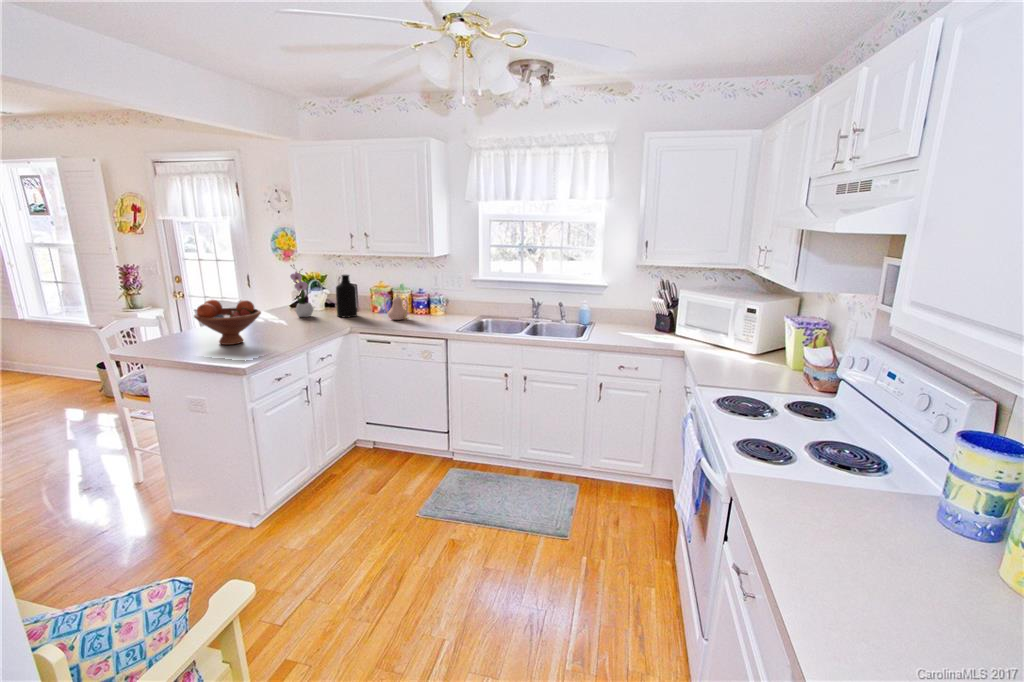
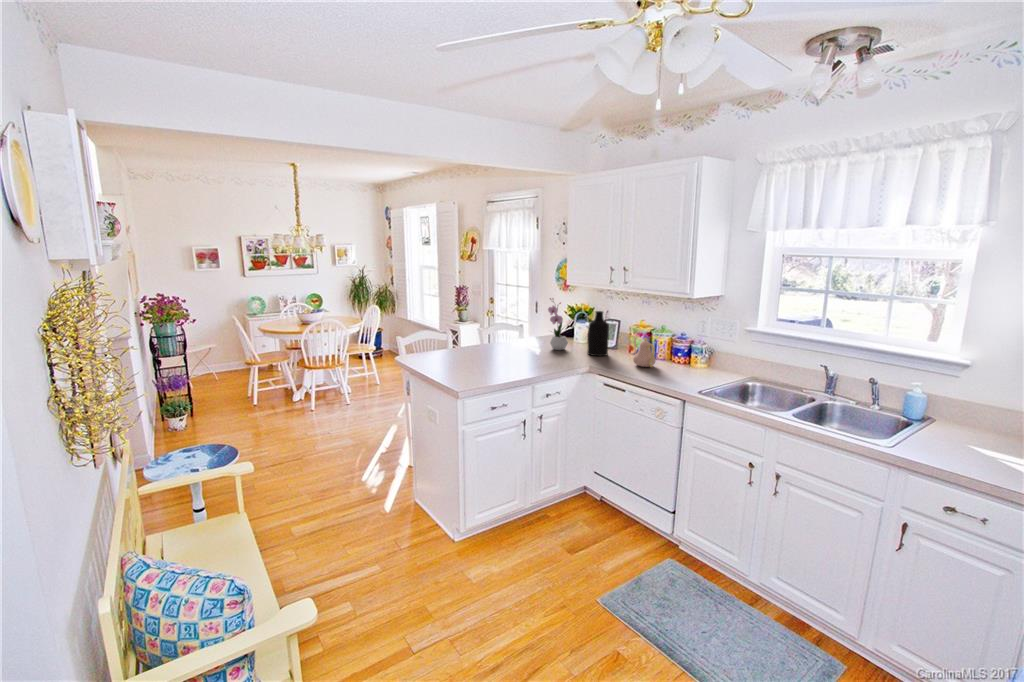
fruit bowl: present [194,299,261,345] -> none [443,327,496,370]

